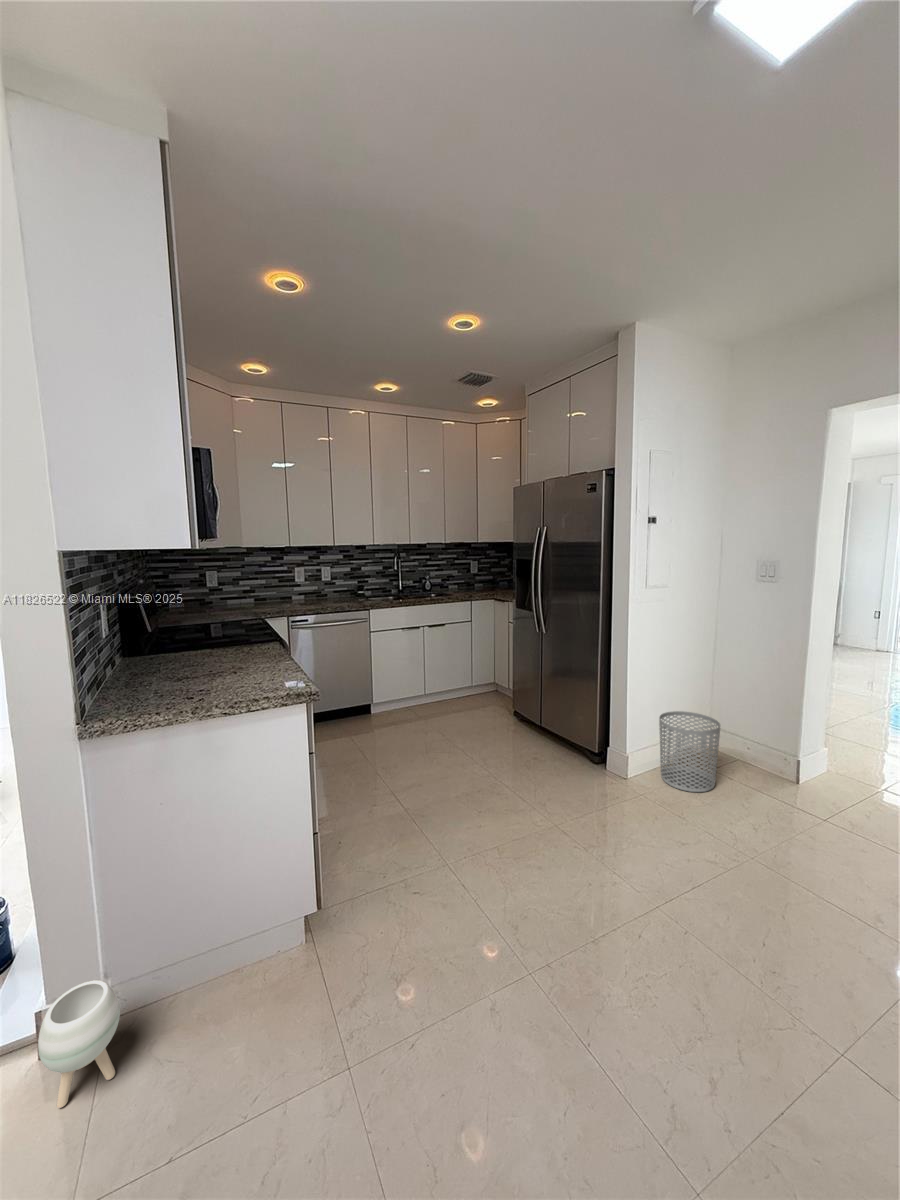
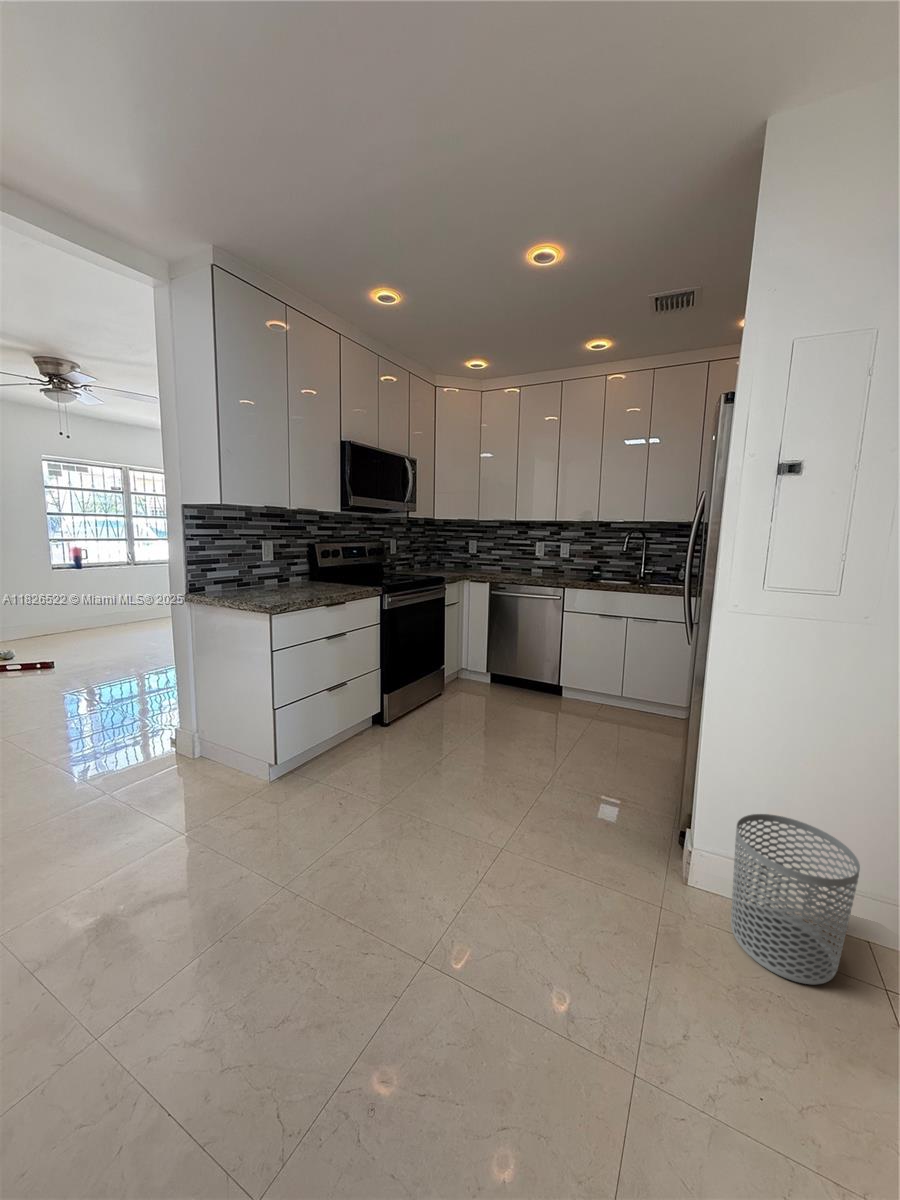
planter: present [38,980,120,1108] -> none [160,723,195,772]

